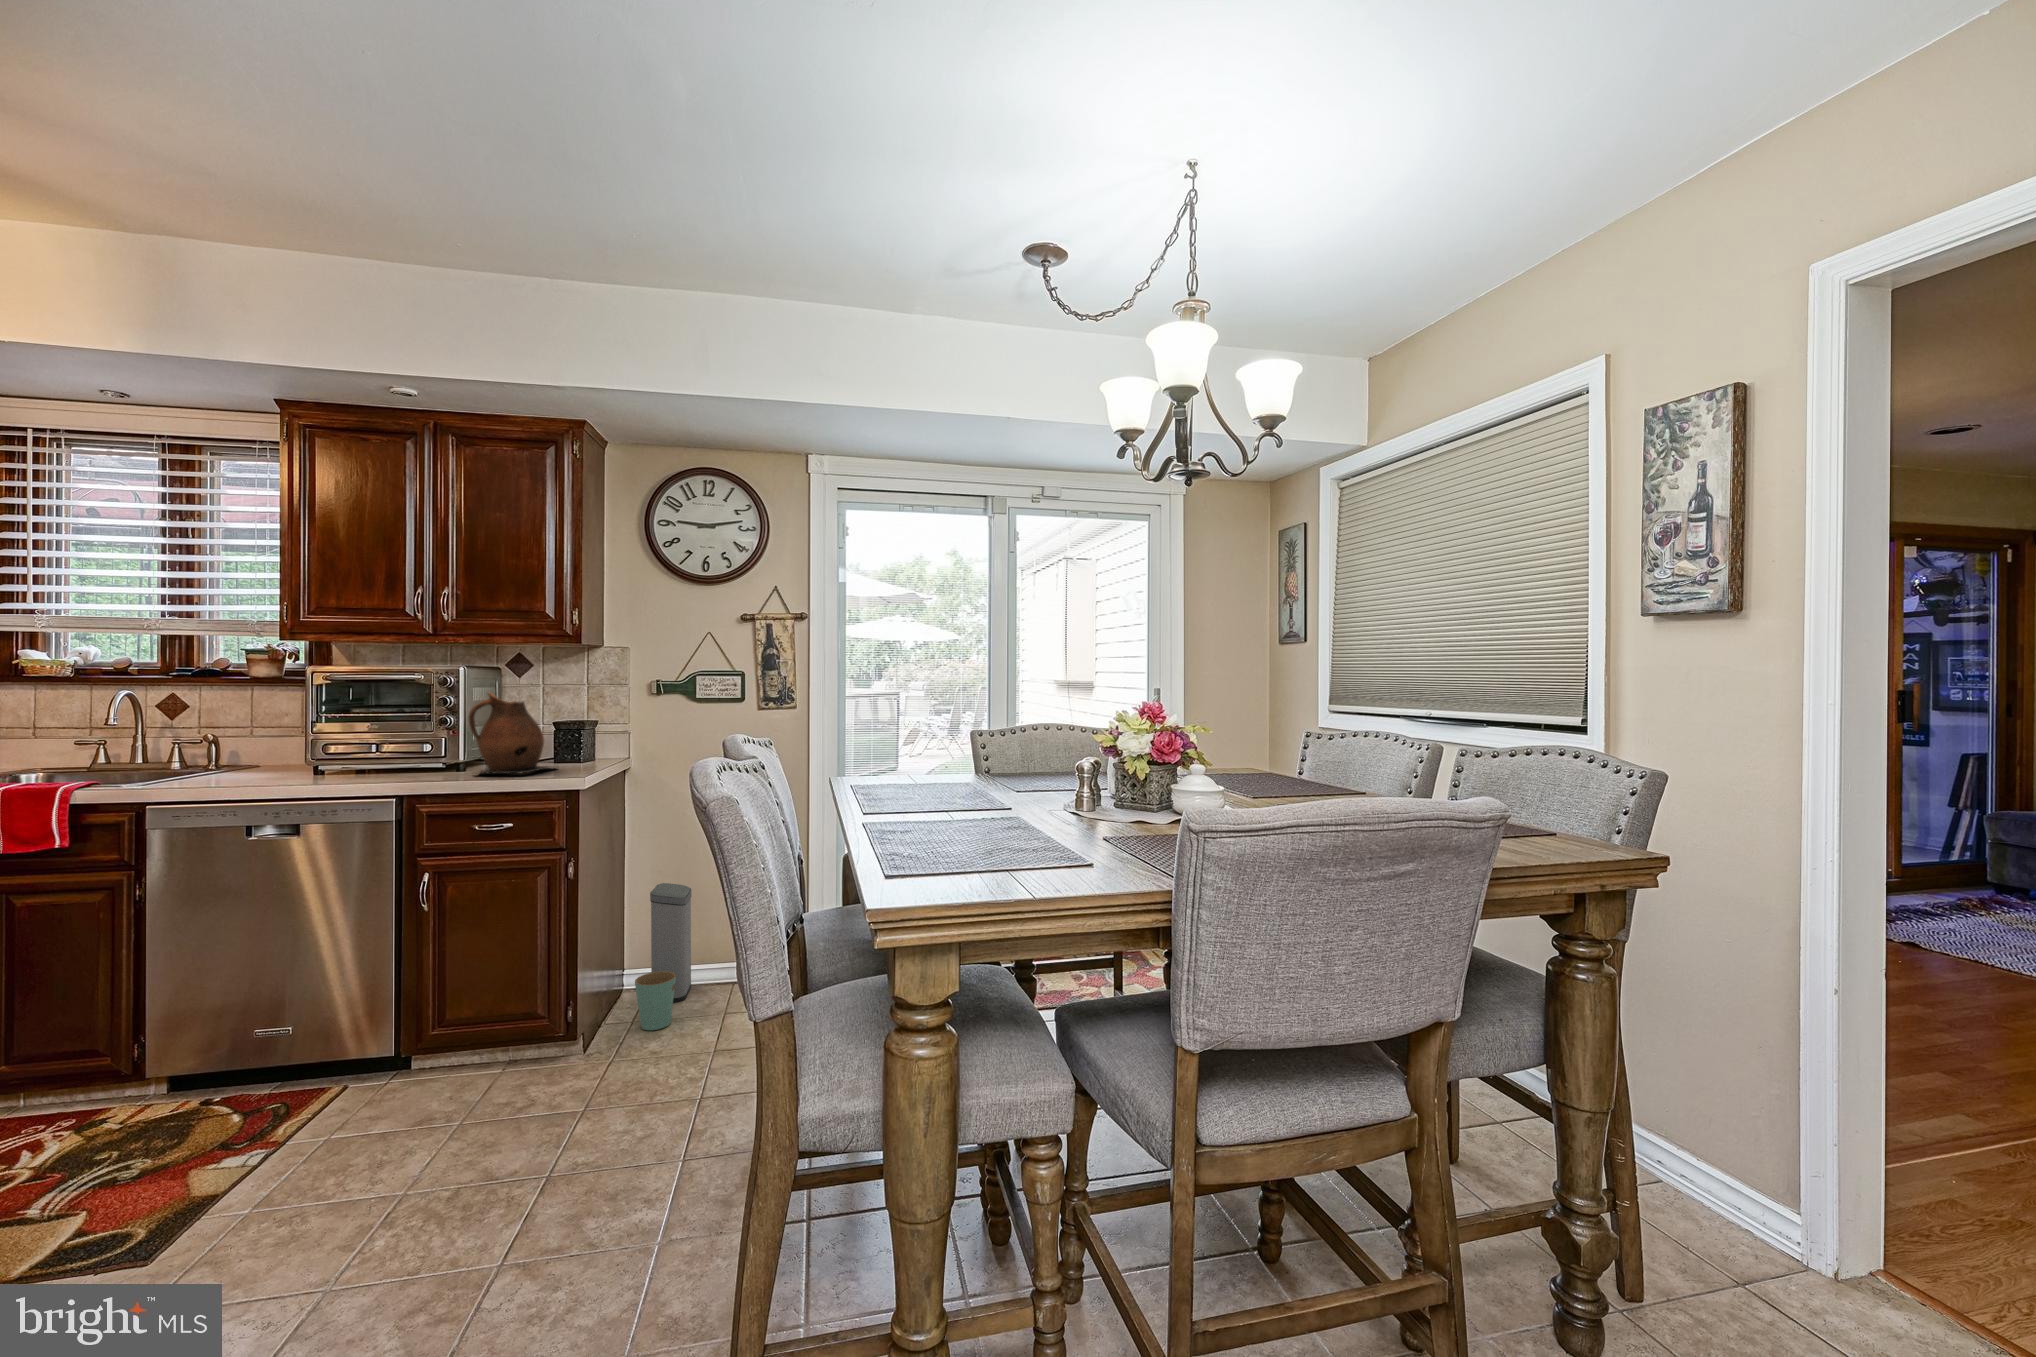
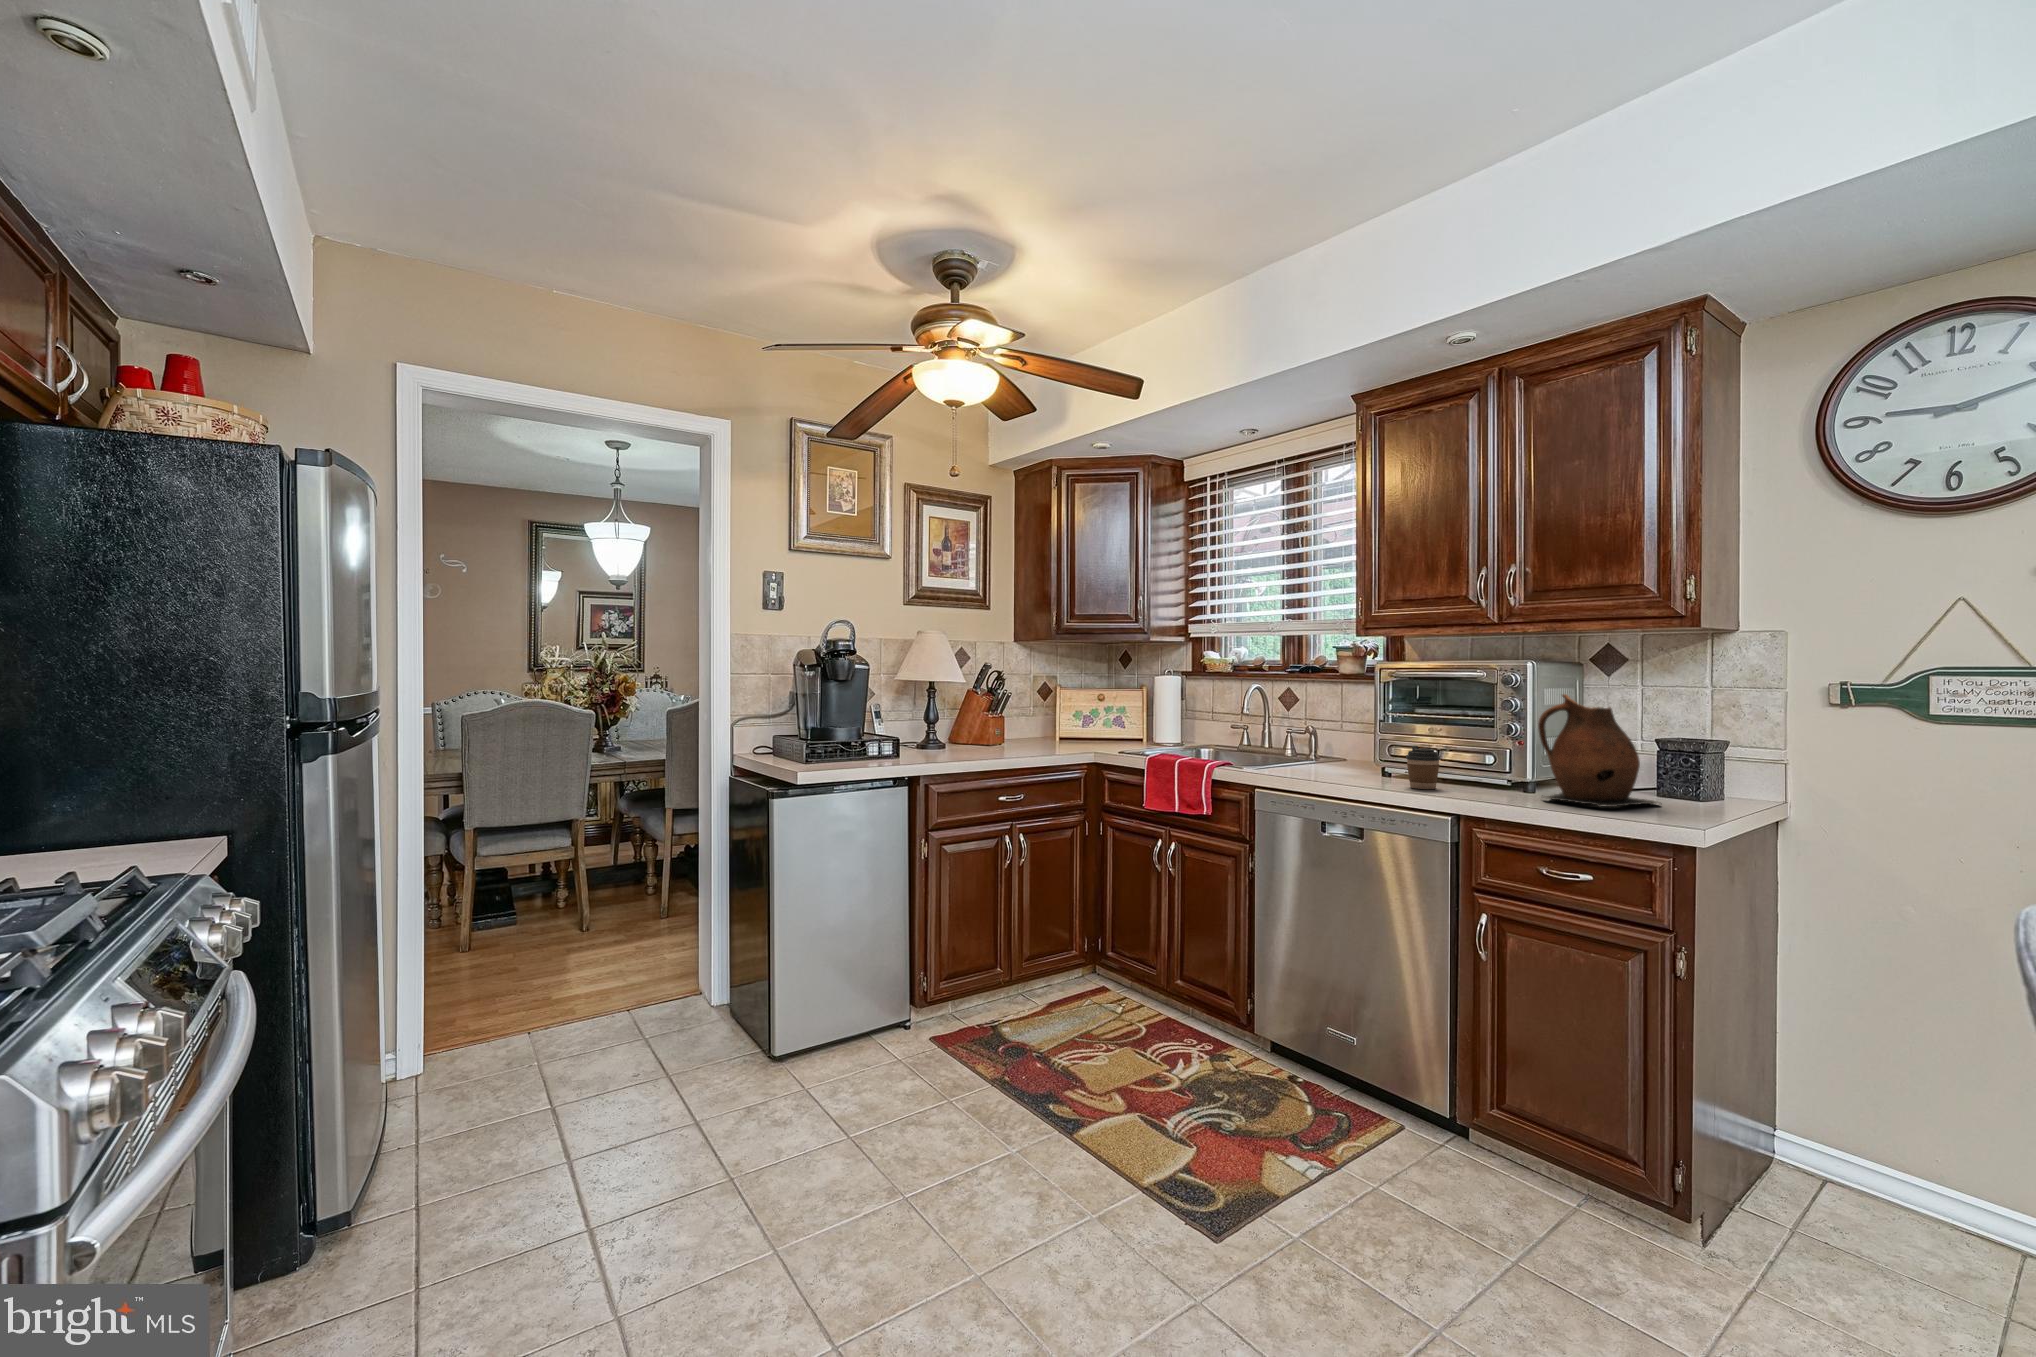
coffee cup: none [343,742,379,780] -> present [1406,746,1440,789]
trash can: present [635,883,692,1030] -> none [1789,1015,1908,1269]

